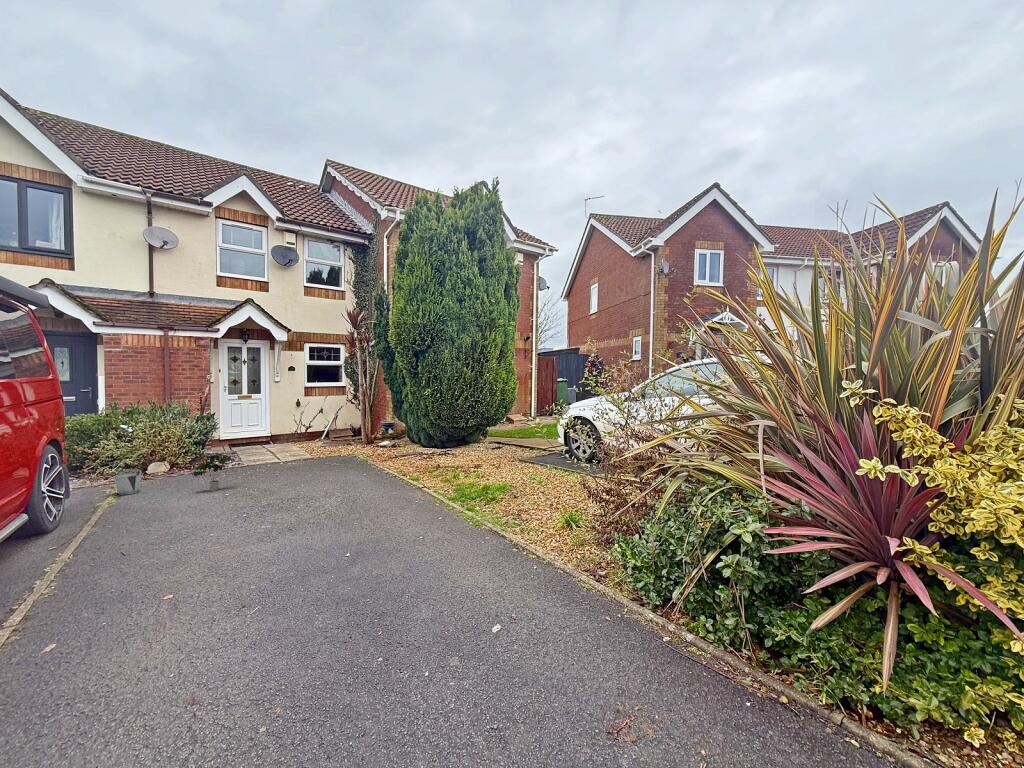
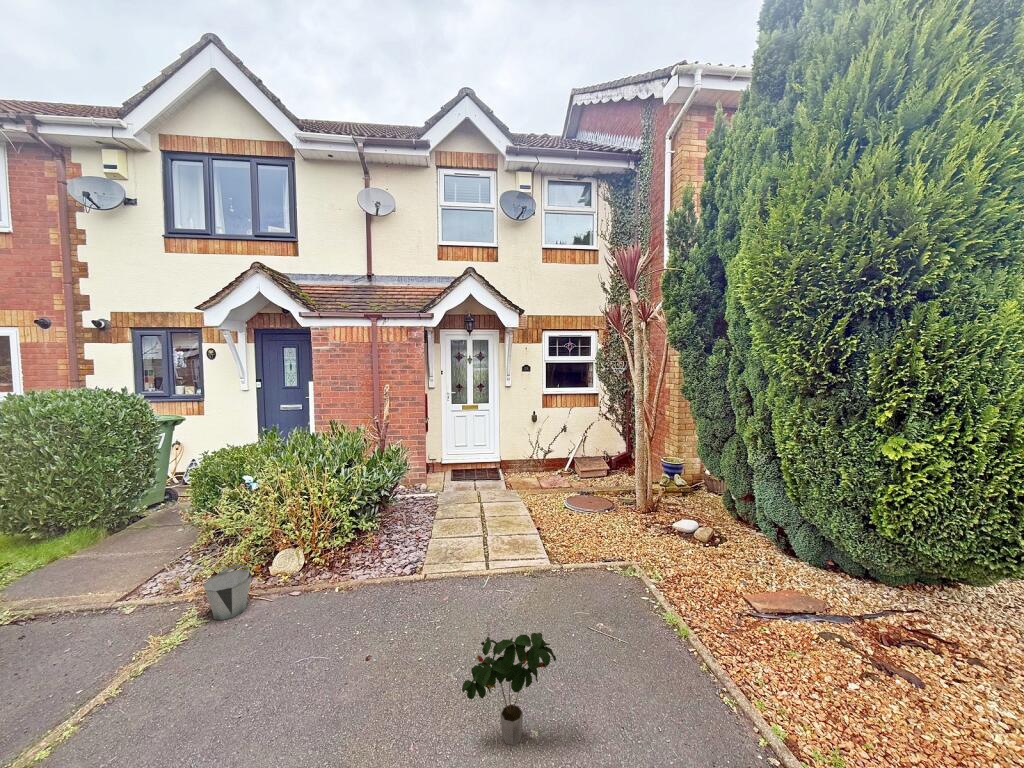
potted plant: present [192,453,233,491] -> present [462,633,556,745]

